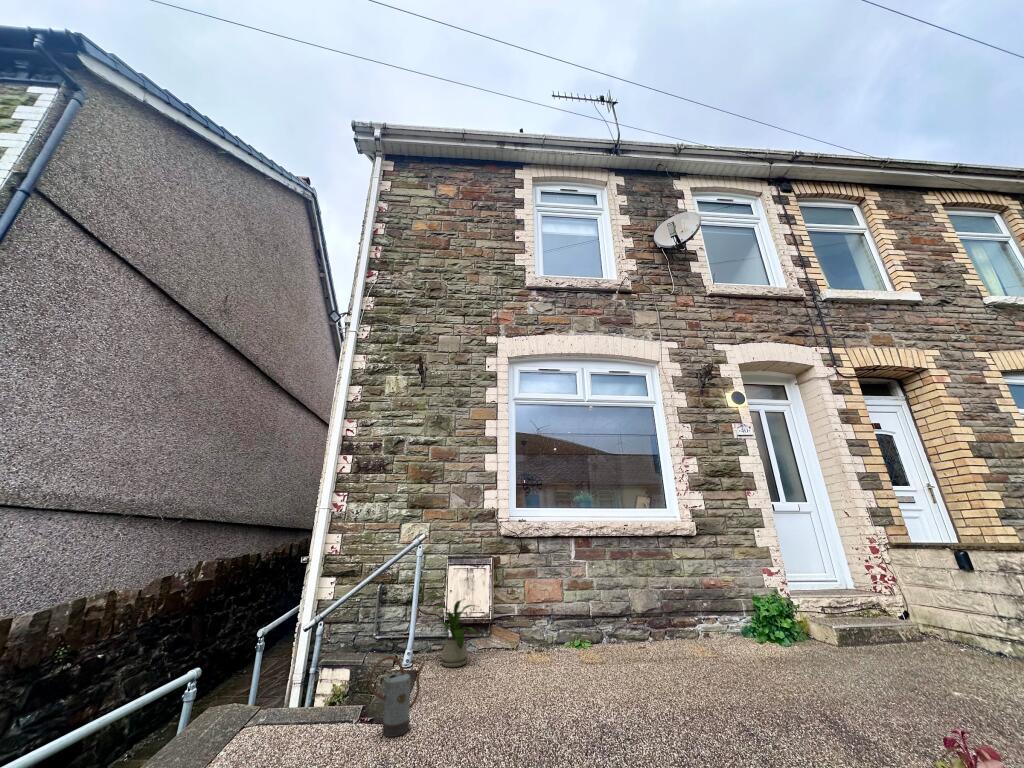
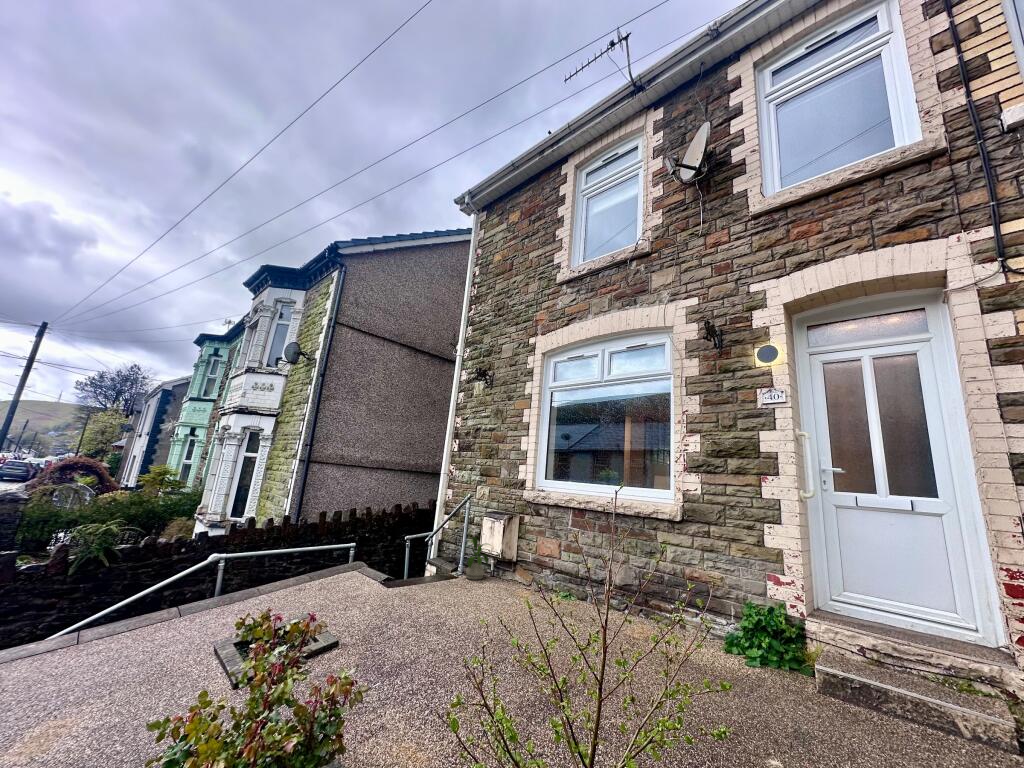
watering can: present [369,656,425,737] -> none [371,549,399,588]

